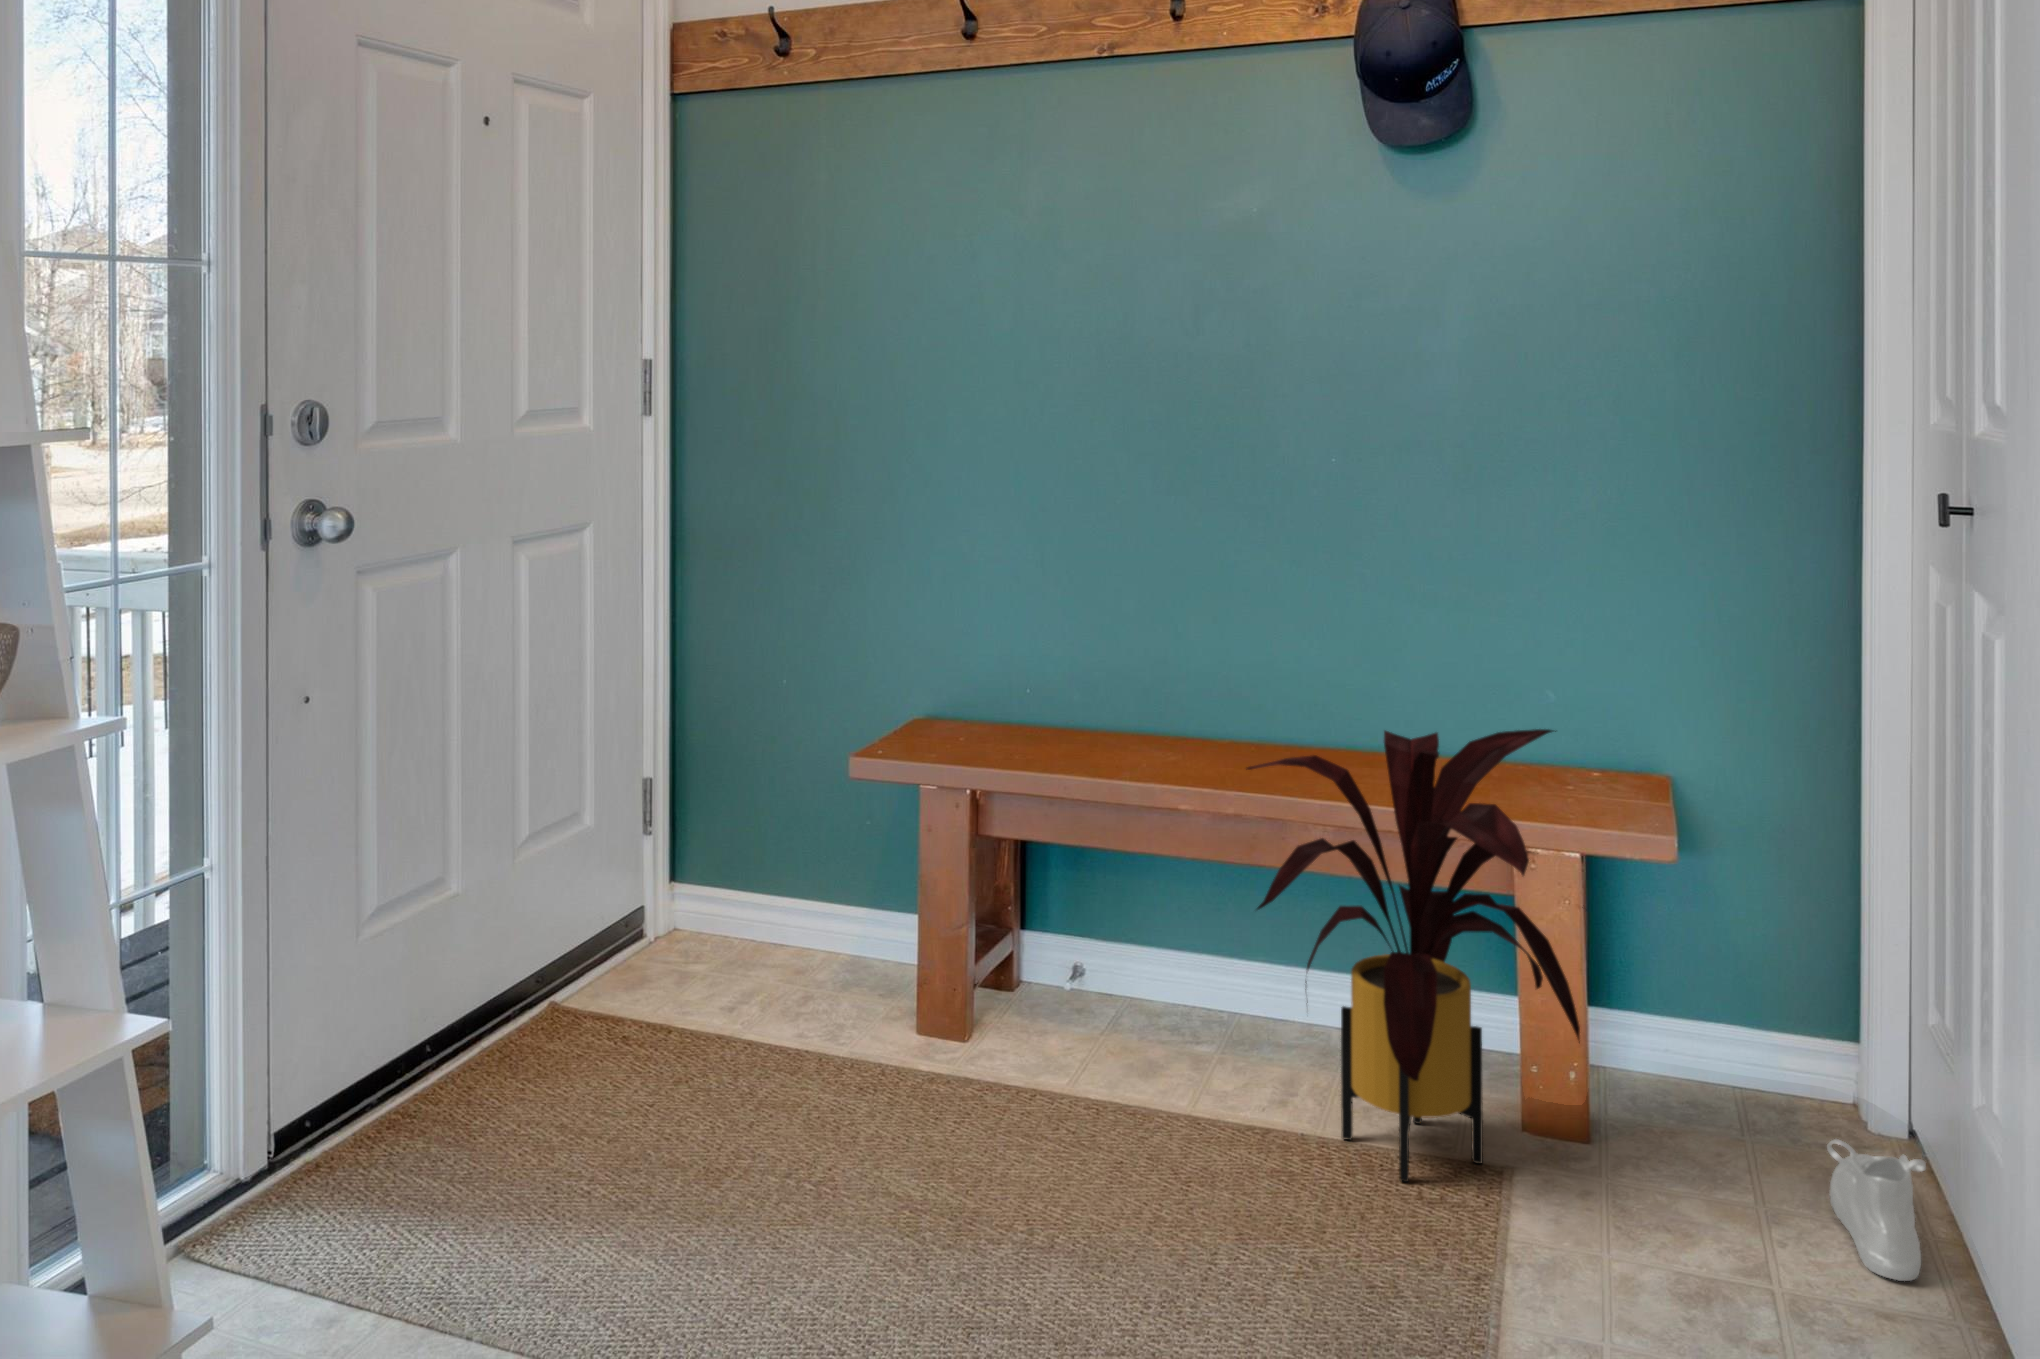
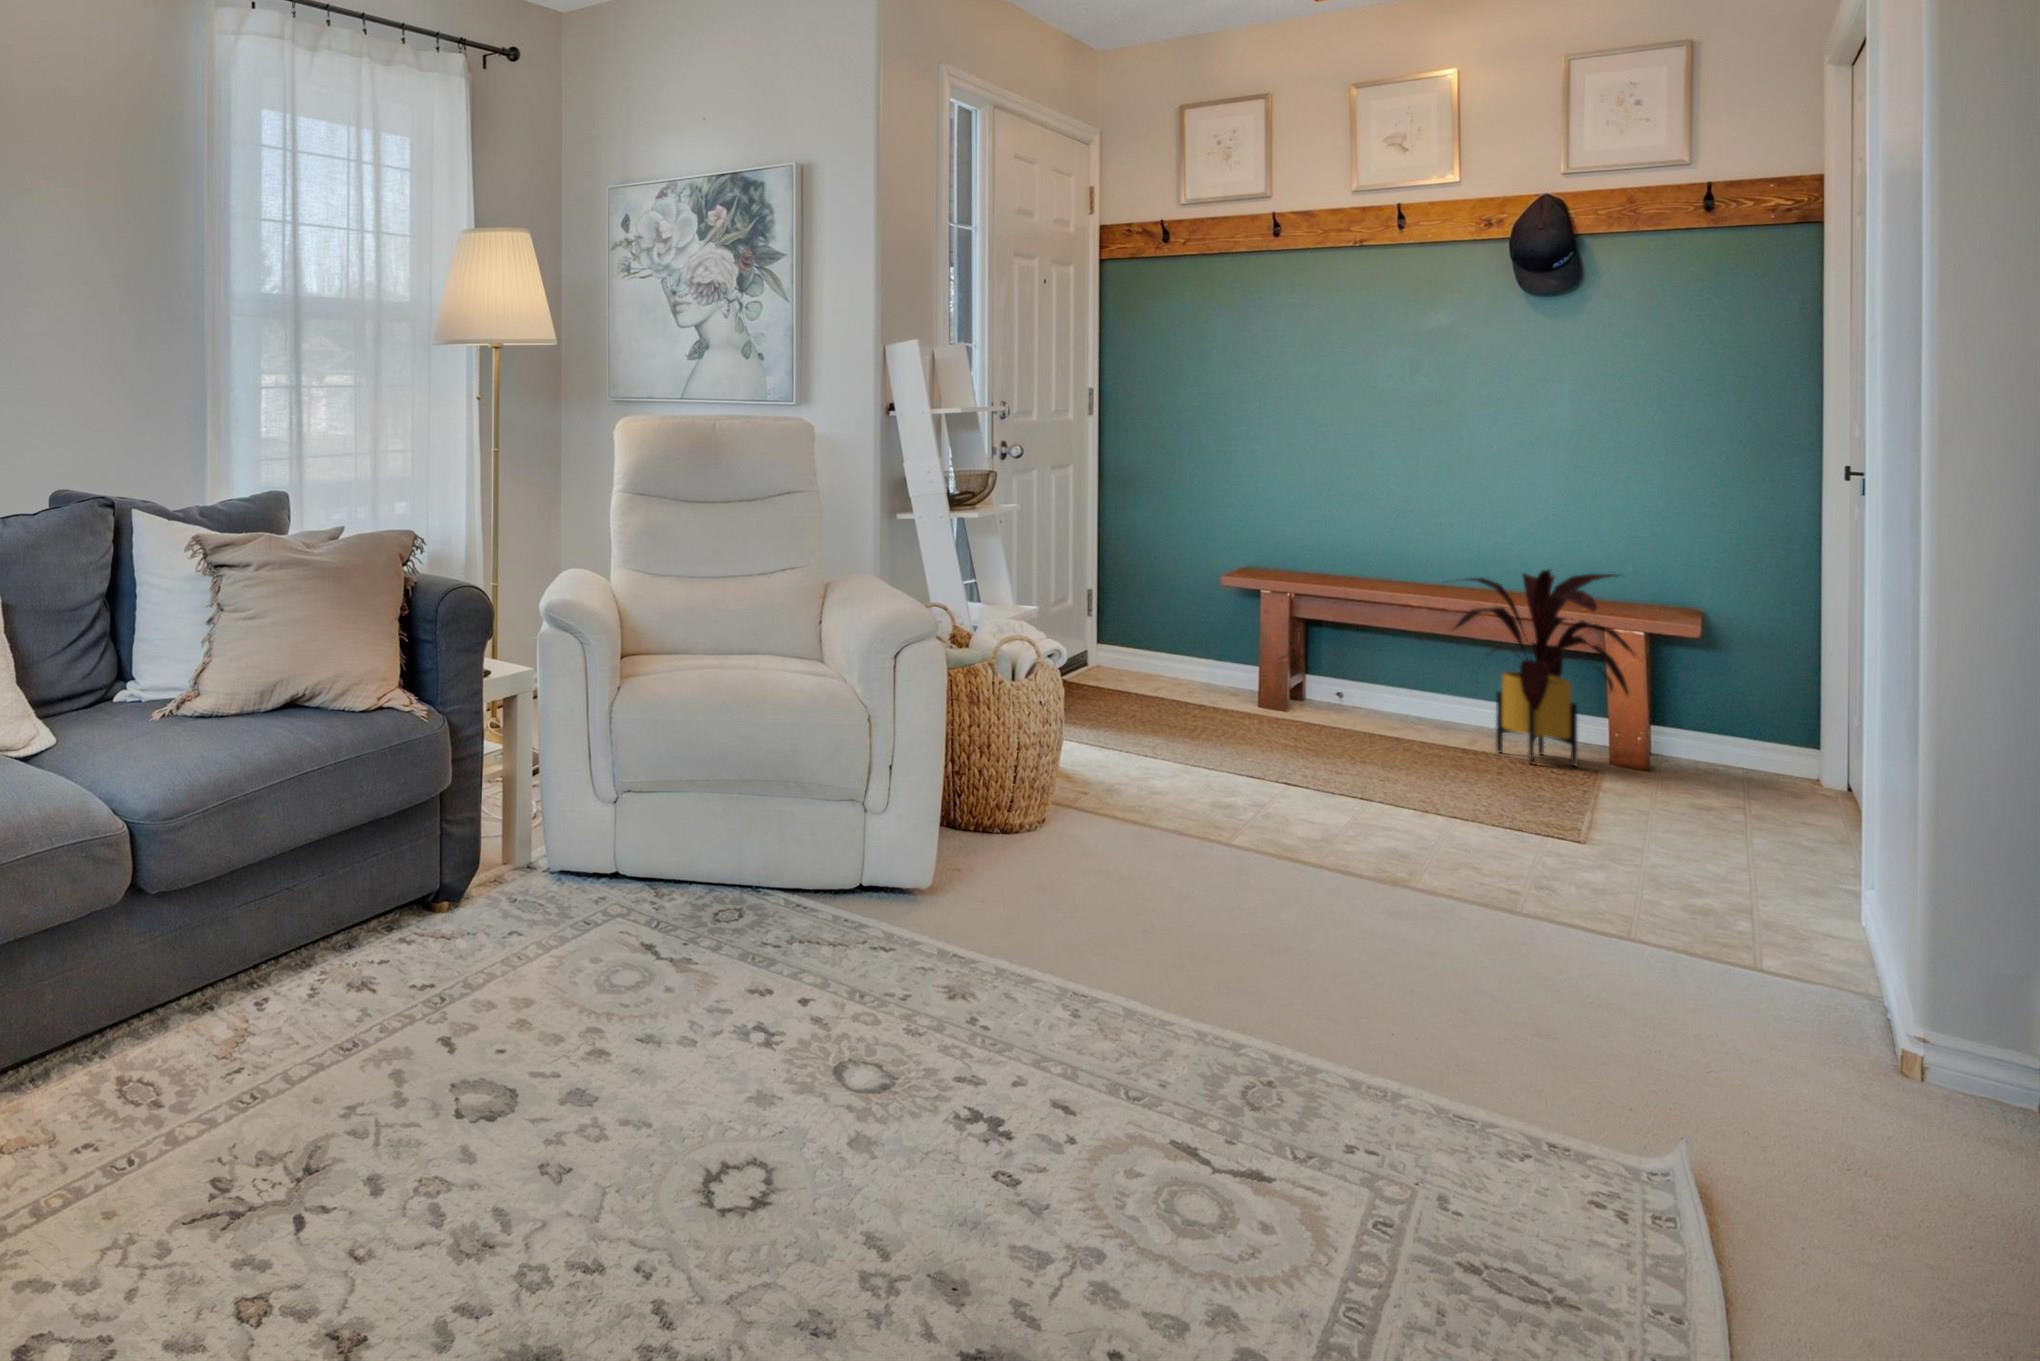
shoe: present [1827,1139,1926,1281] -> none [1774,758,1830,816]

